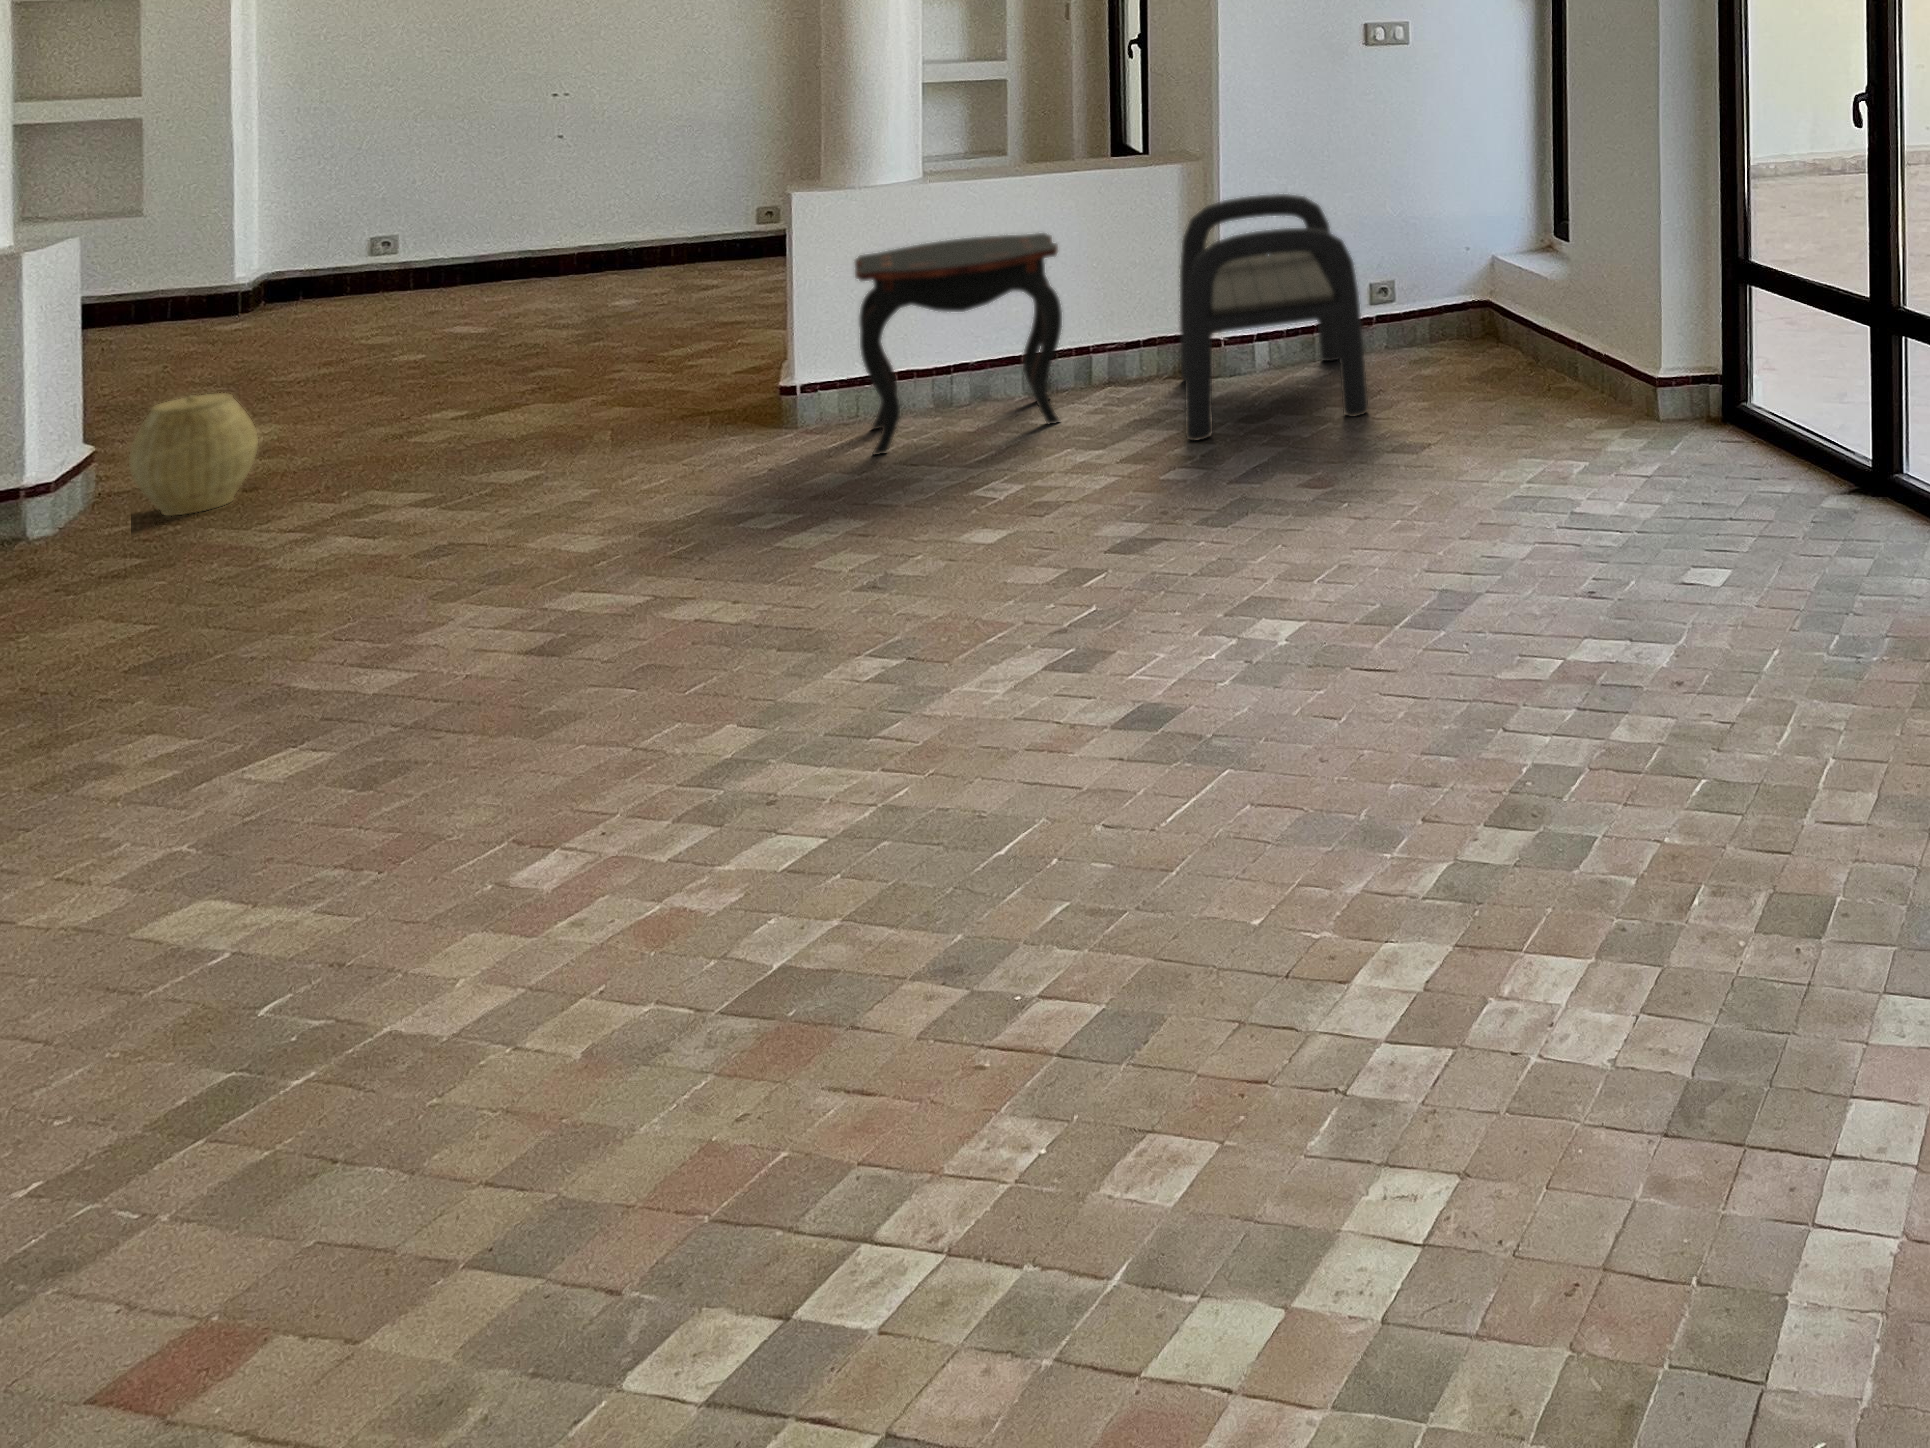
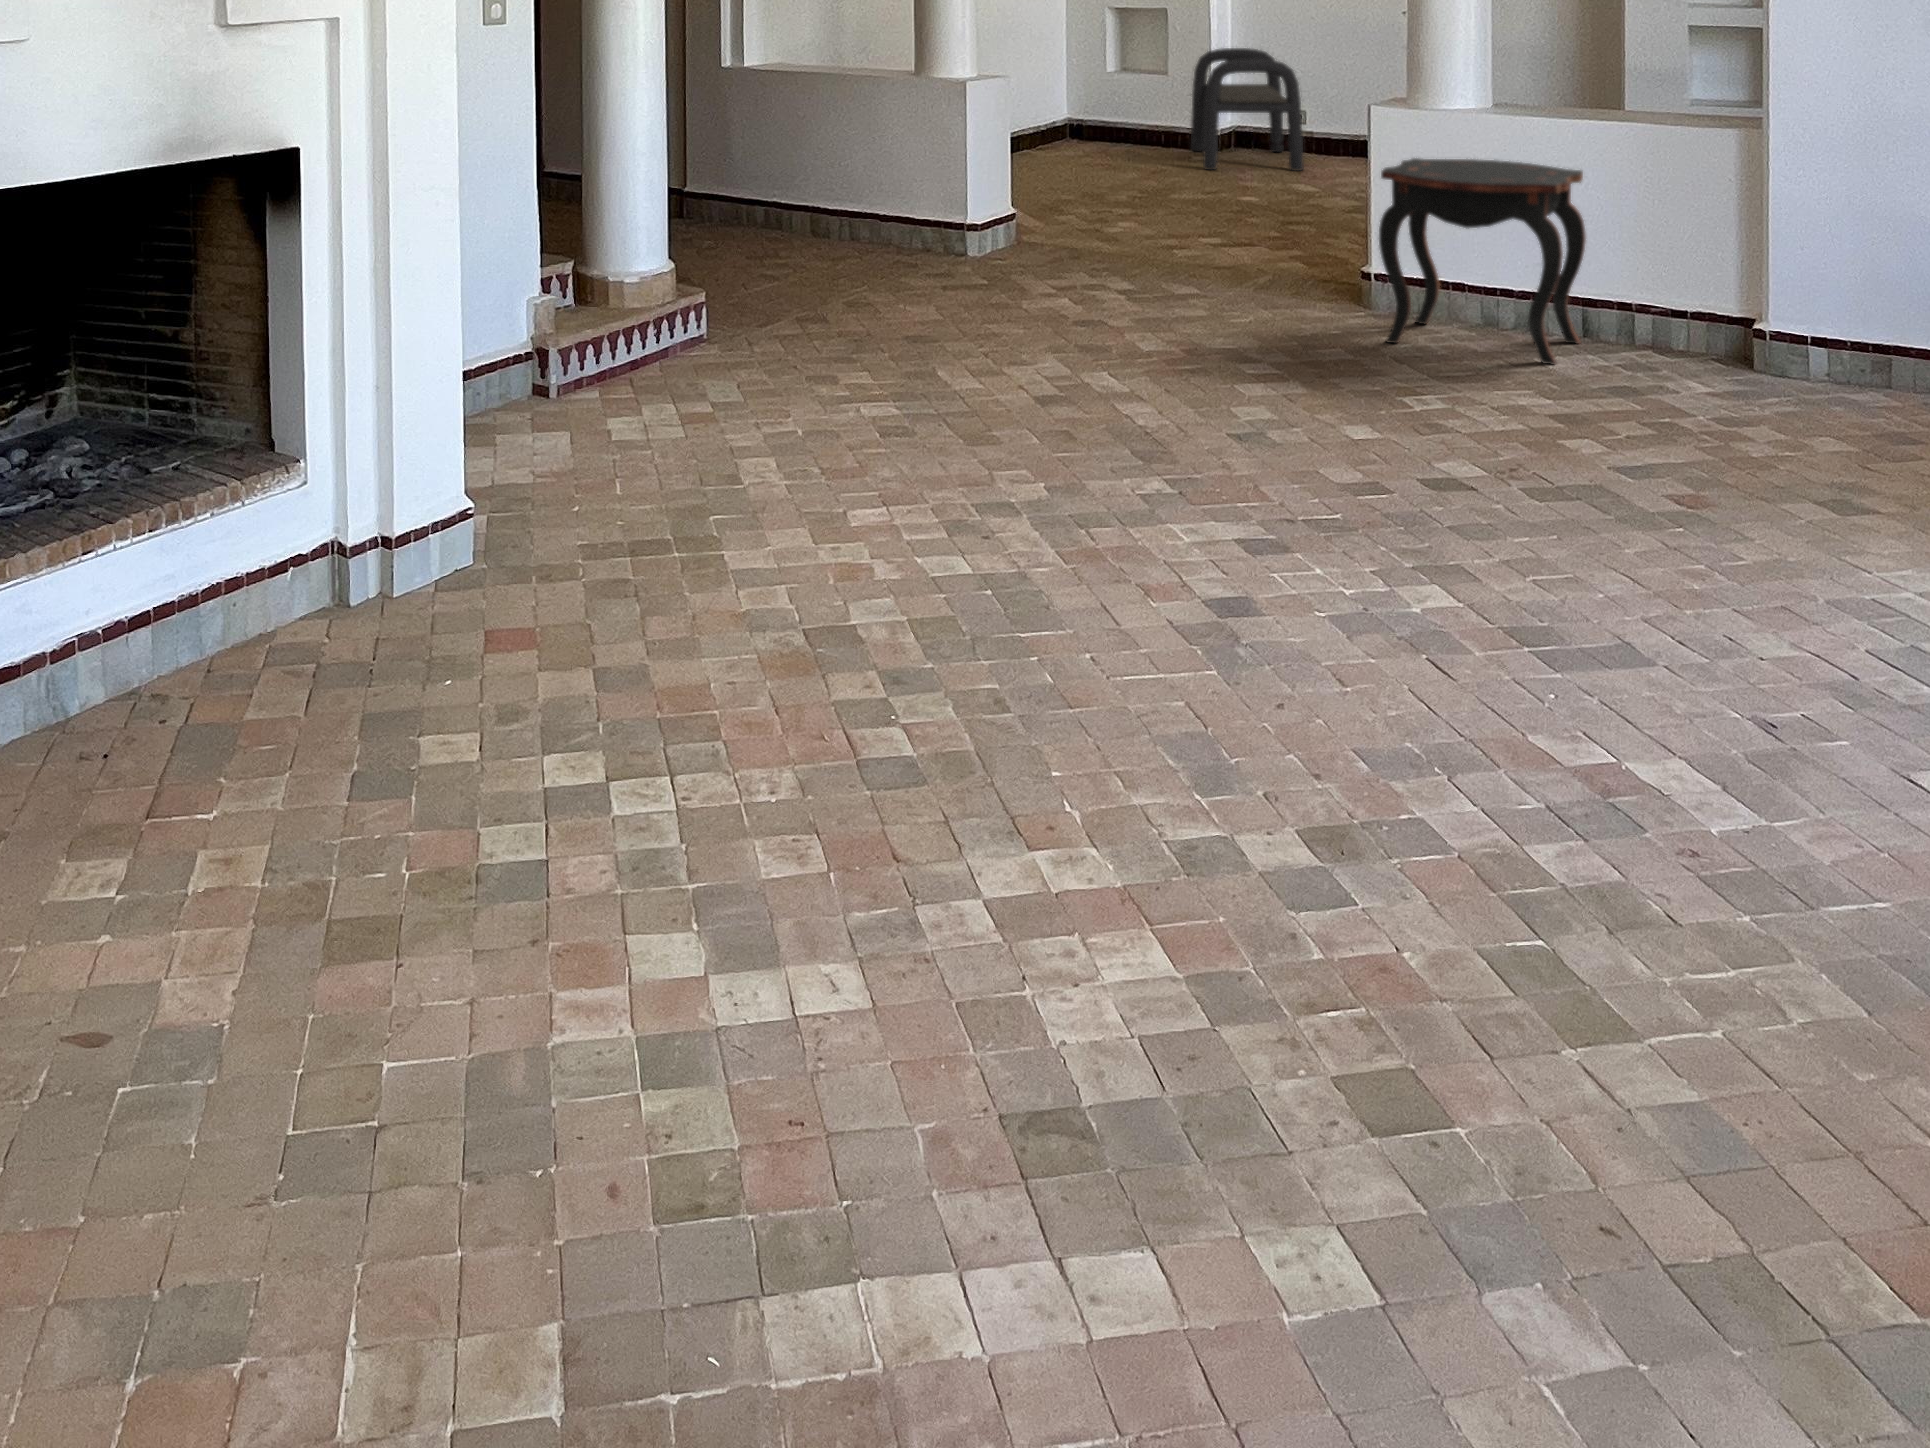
bench: present [1180,194,1368,440] -> present [1191,48,1304,171]
woven basket: present [129,393,258,516] -> none [1007,172,1070,253]

